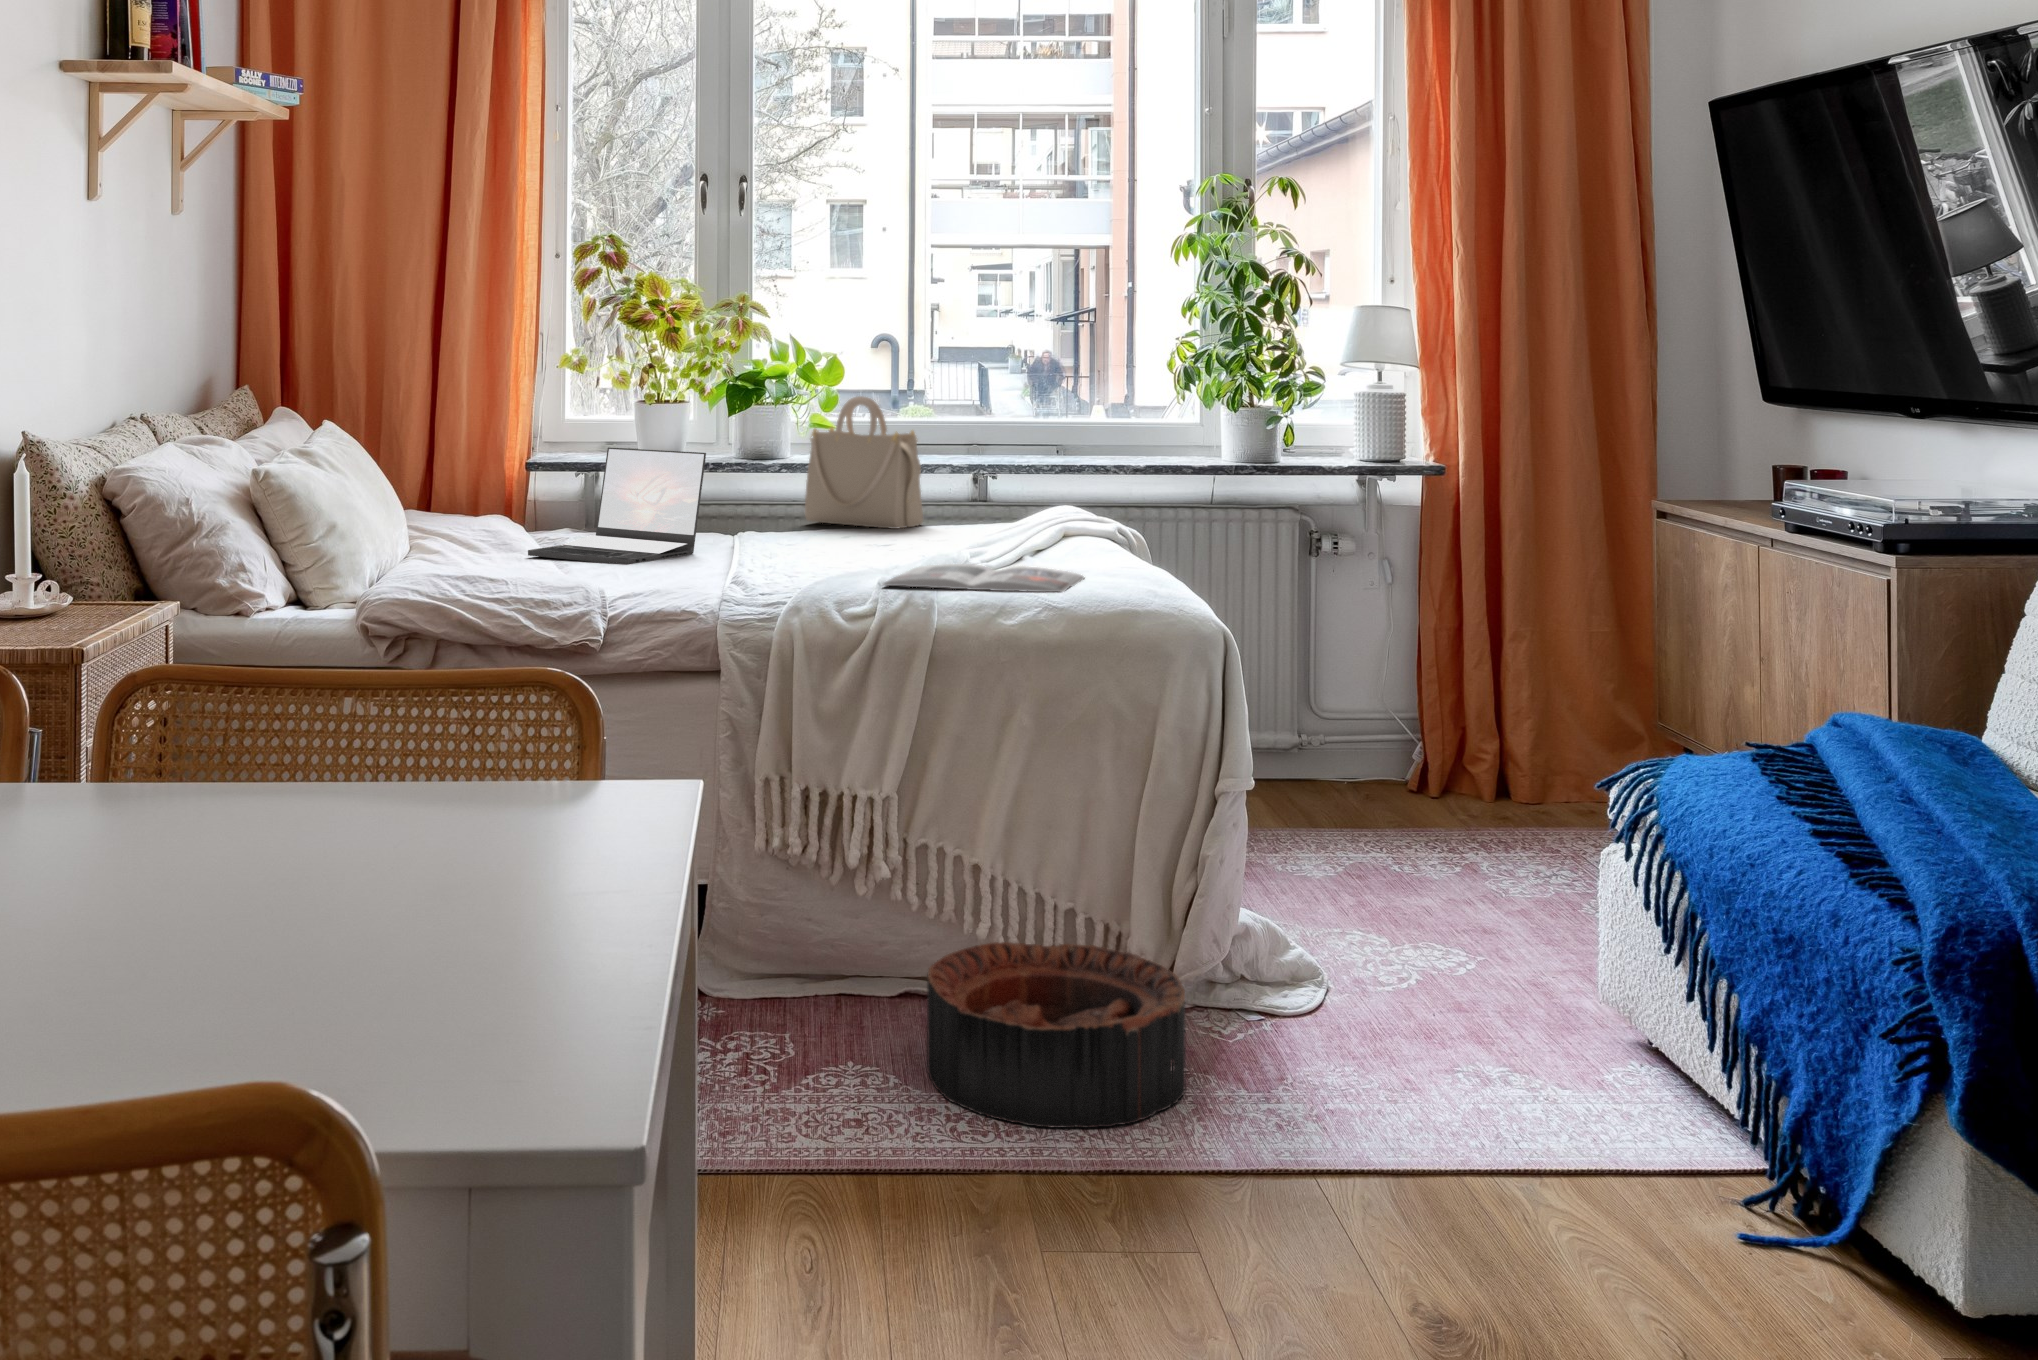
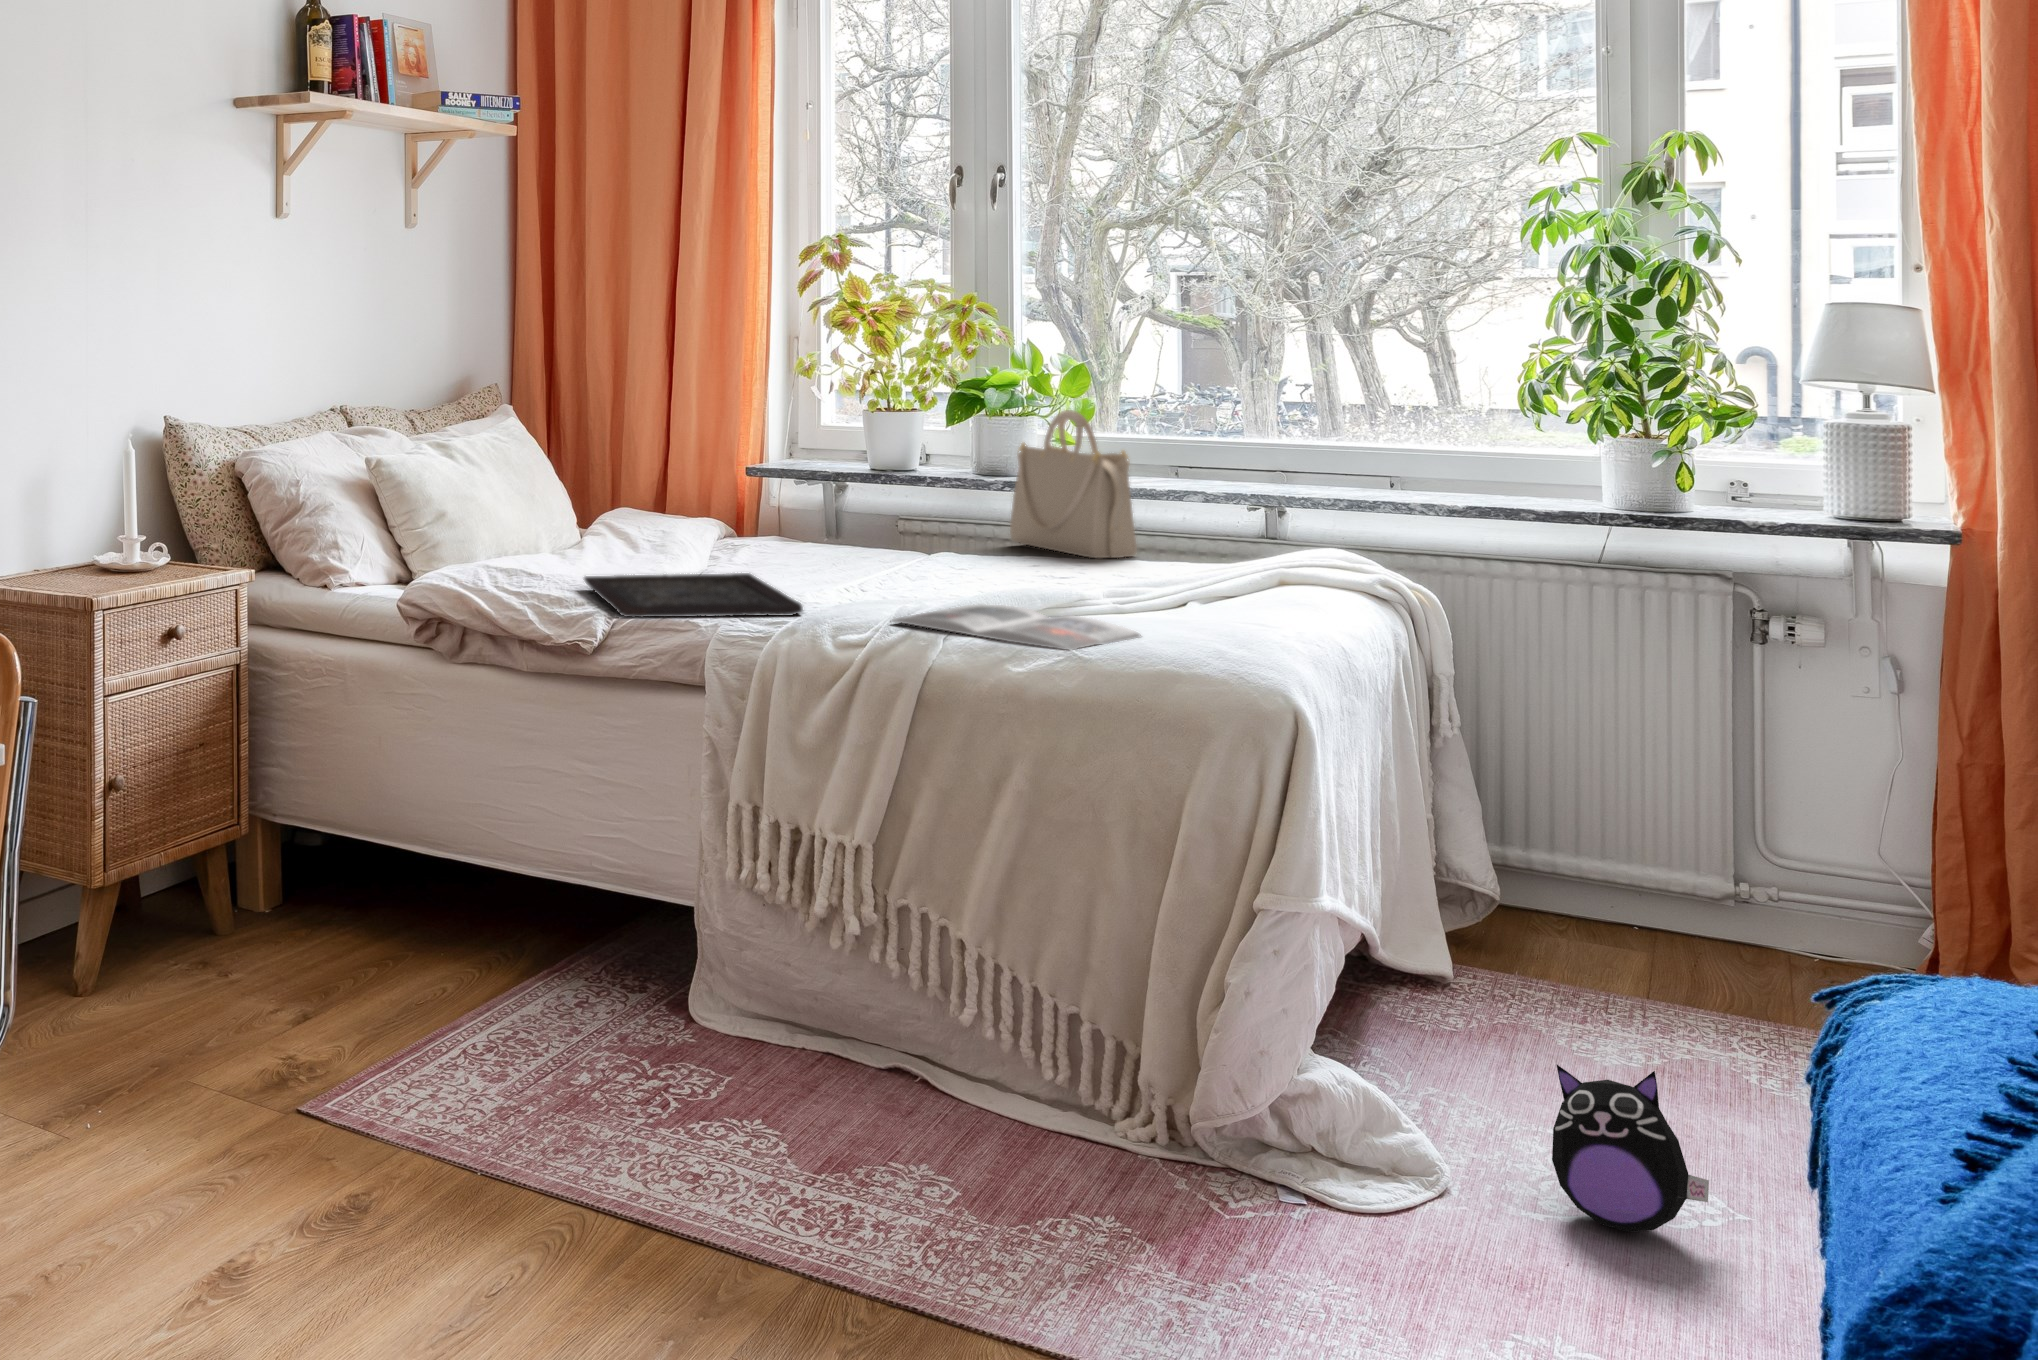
laptop: present [528,448,706,564] -> none [653,453,830,574]
tray: none [541,559,793,605] -> present [584,573,803,617]
plush toy: none [1399,867,1503,993] -> present [1552,1065,1709,1232]
basket: present [927,942,1185,1128] -> none [836,1029,1139,1269]

